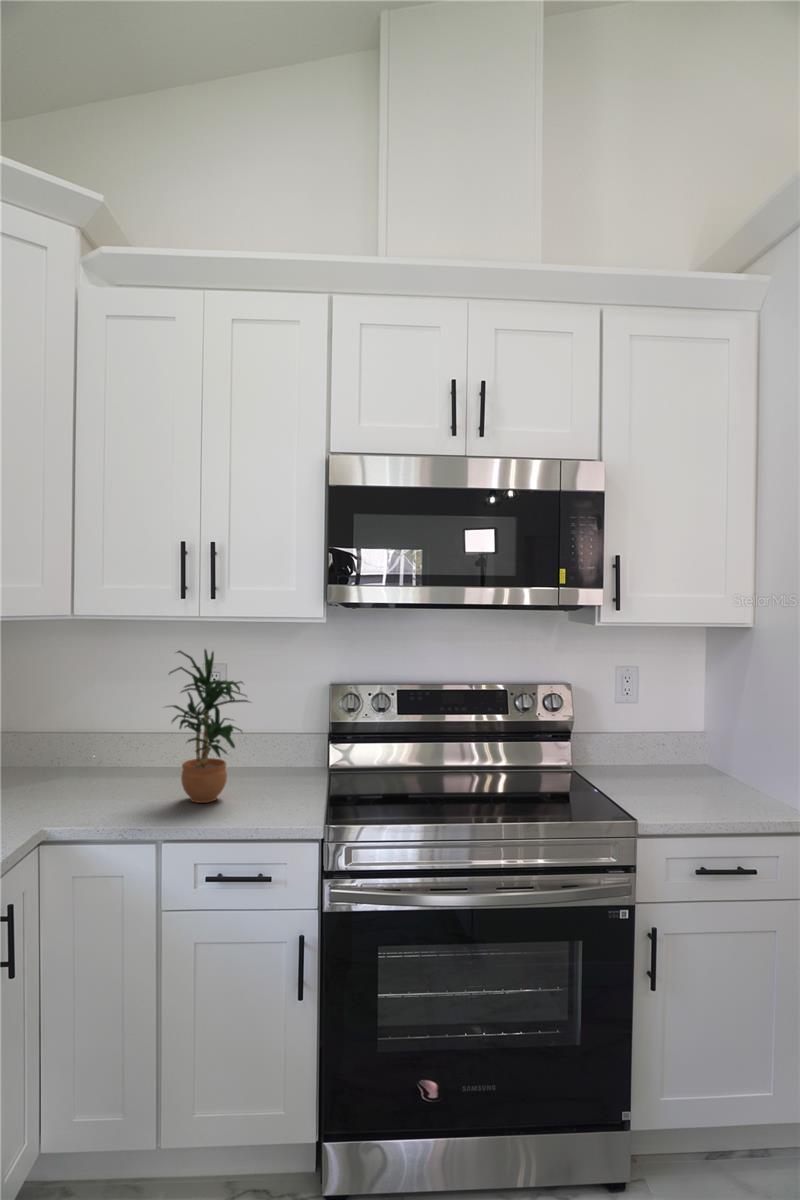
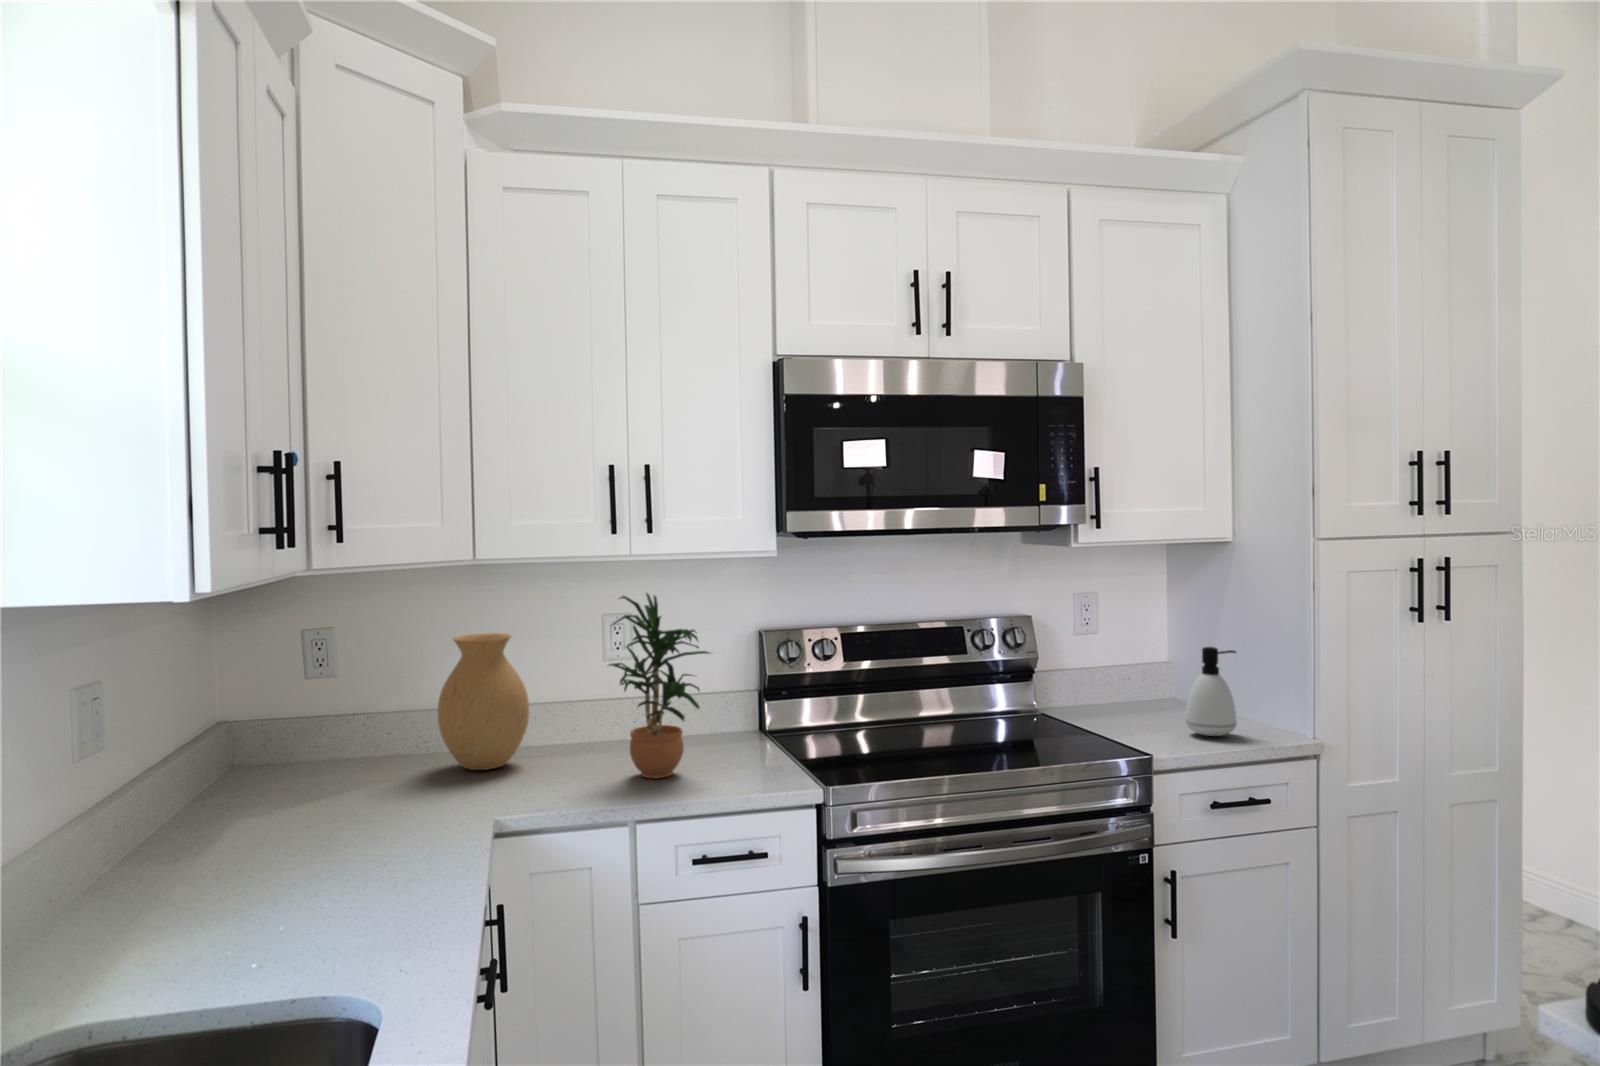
vase: none [49,674,123,783] -> present [438,633,529,770]
soap dispenser: none [689,724,739,807] -> present [1185,647,1237,736]

